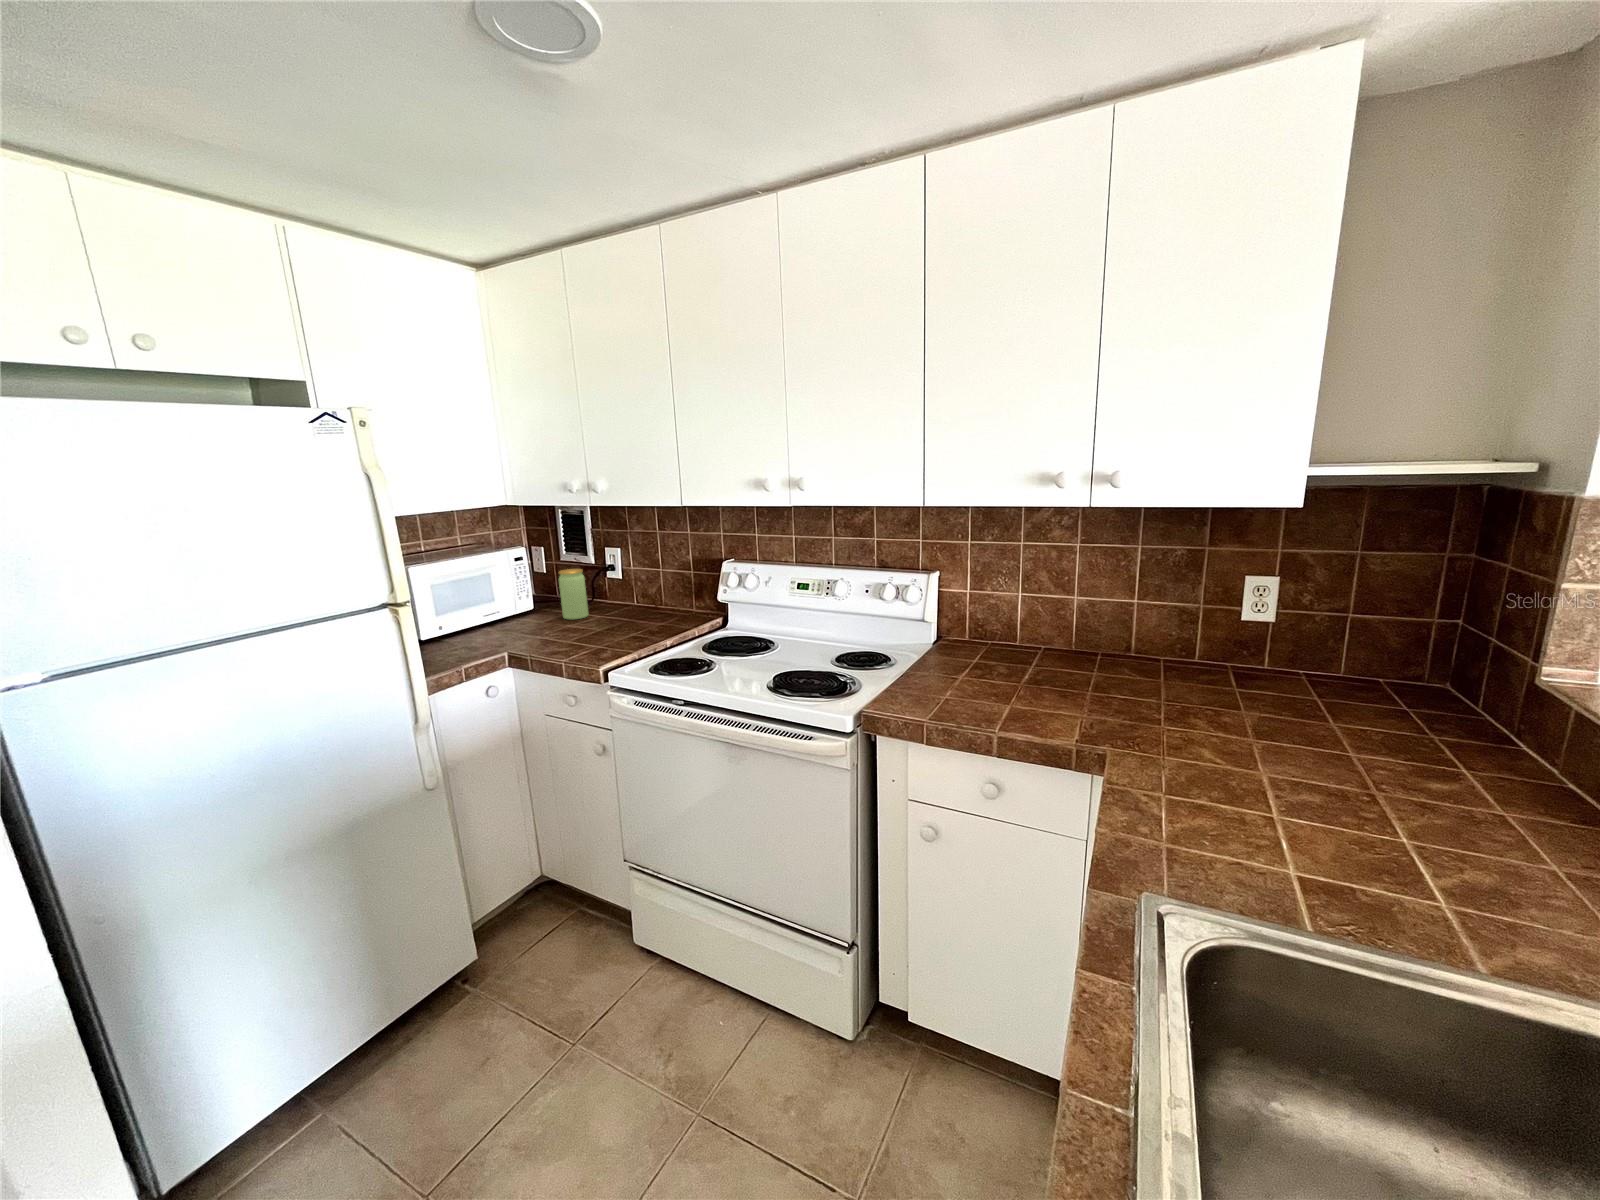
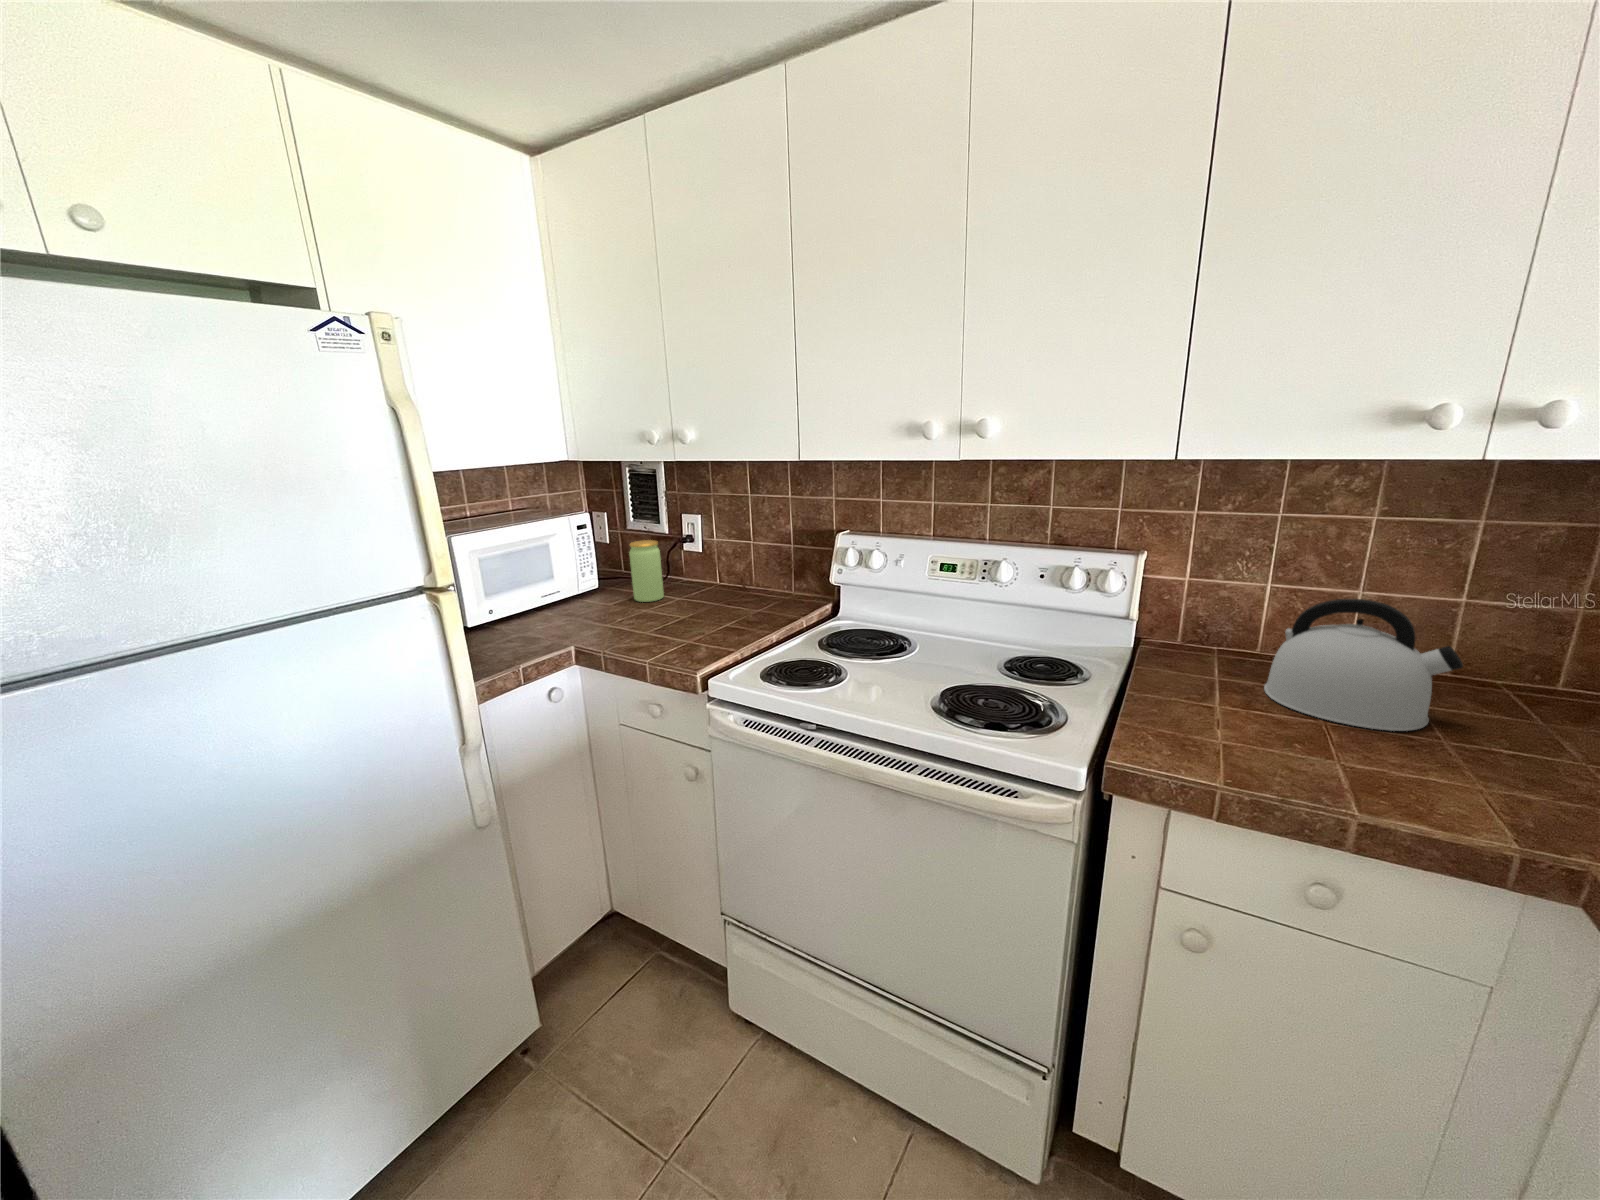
kettle: none [1004,601,1109,689] -> present [1264,599,1463,731]

